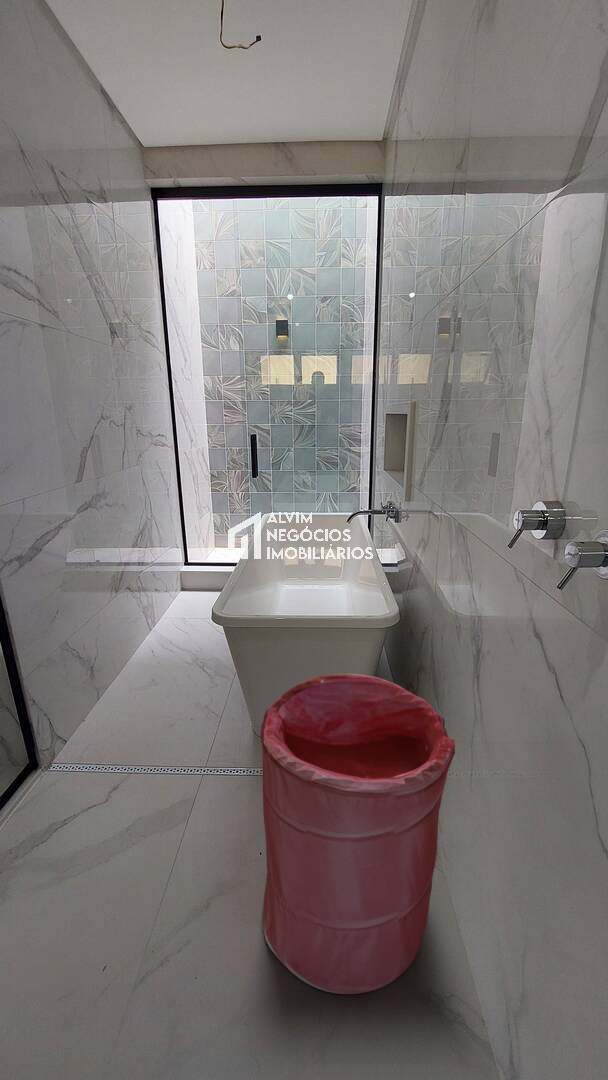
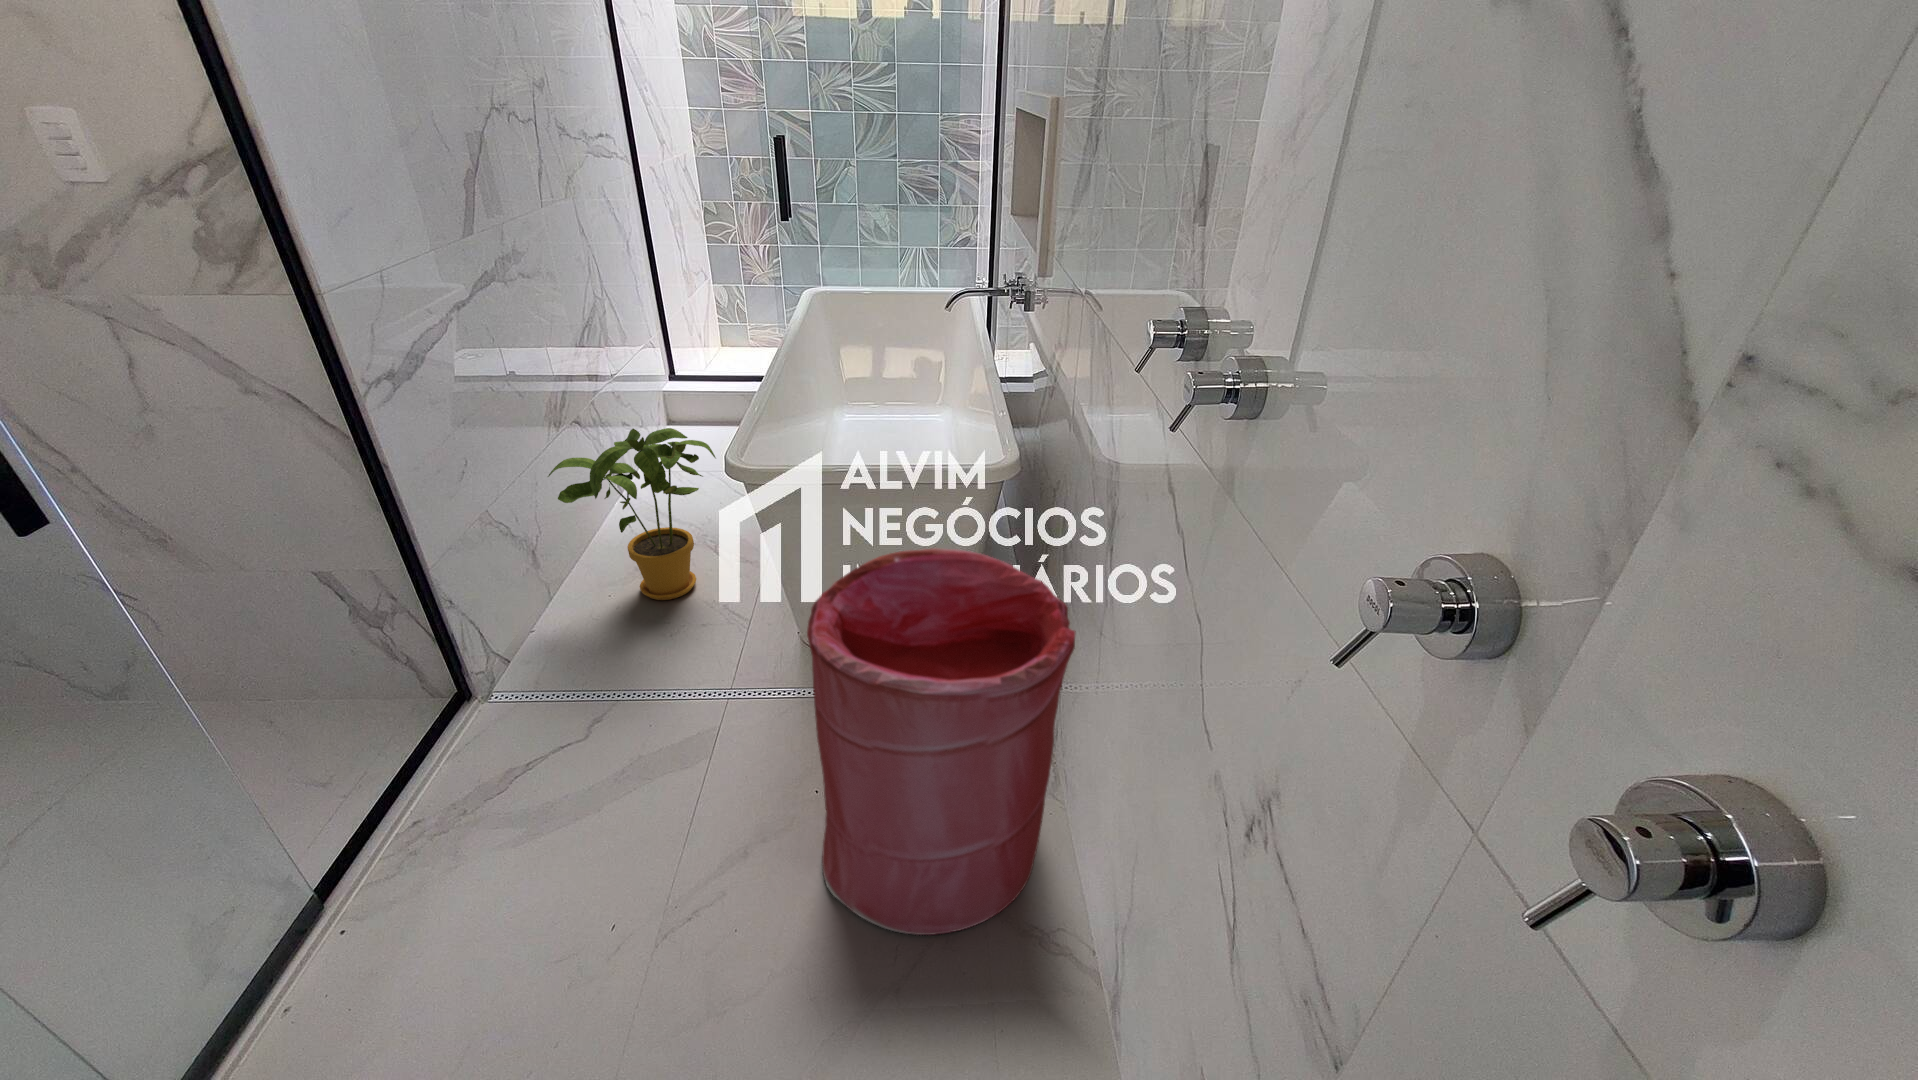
house plant: none [106,592,207,700] -> present [548,428,716,600]

